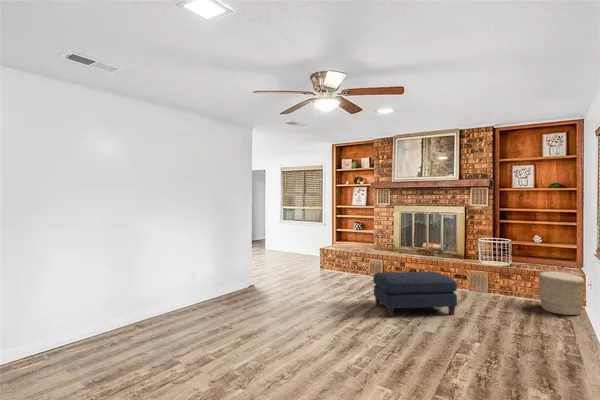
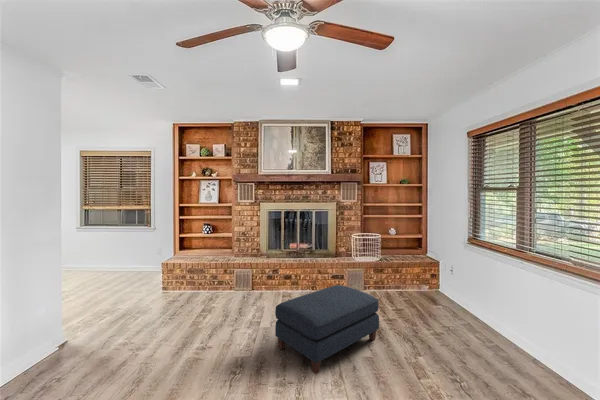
woven basket: present [539,272,584,315] -> none [419,264,458,308]

